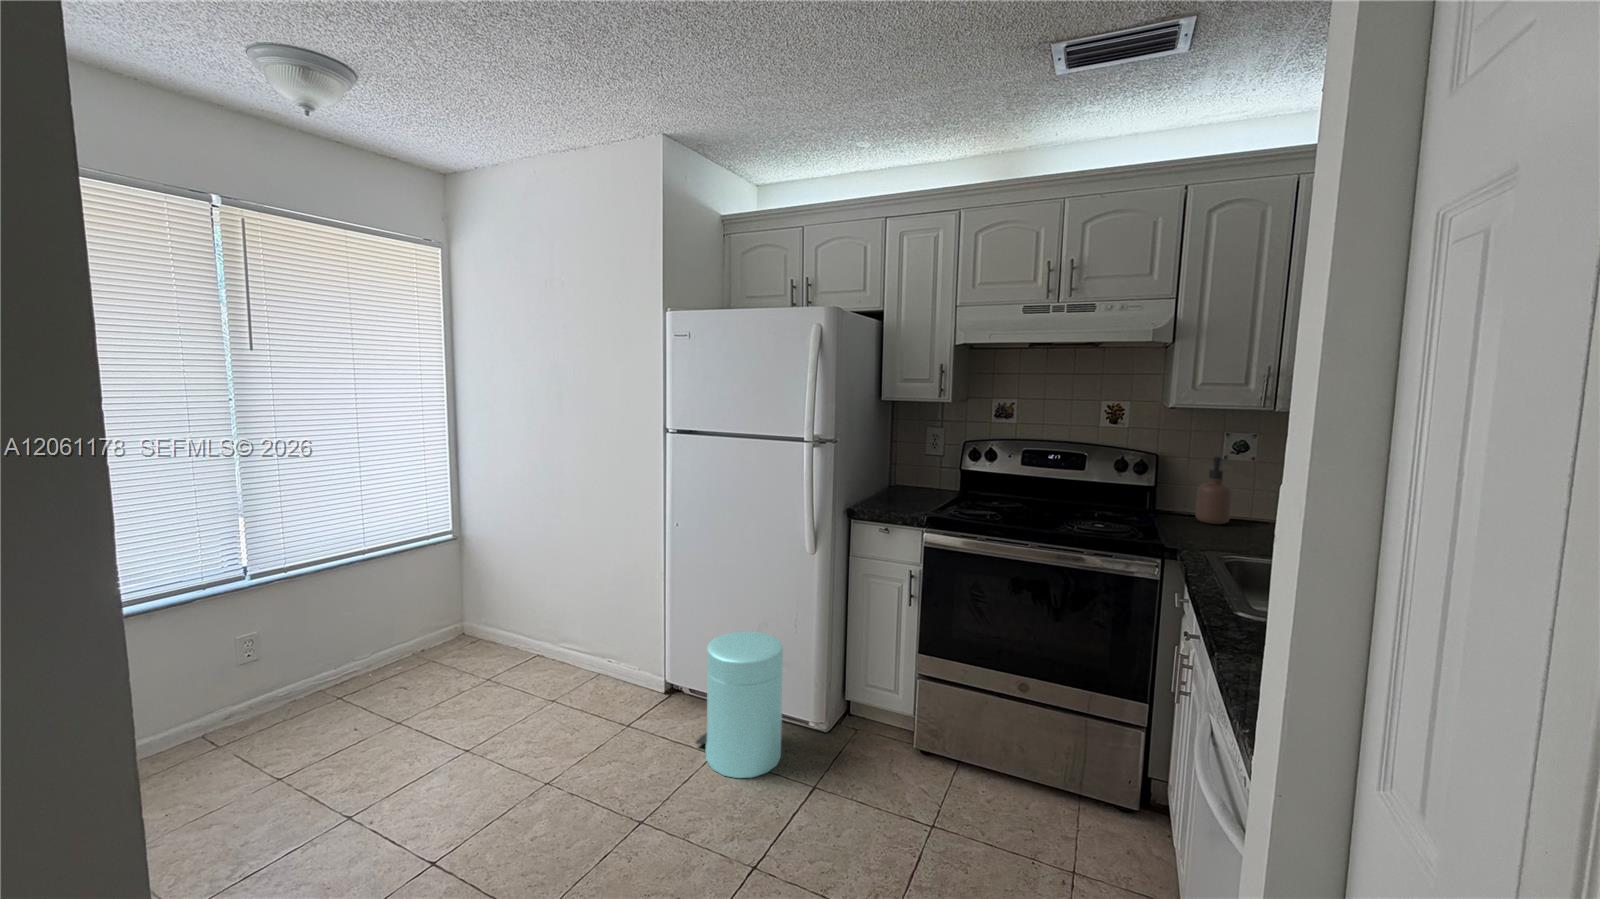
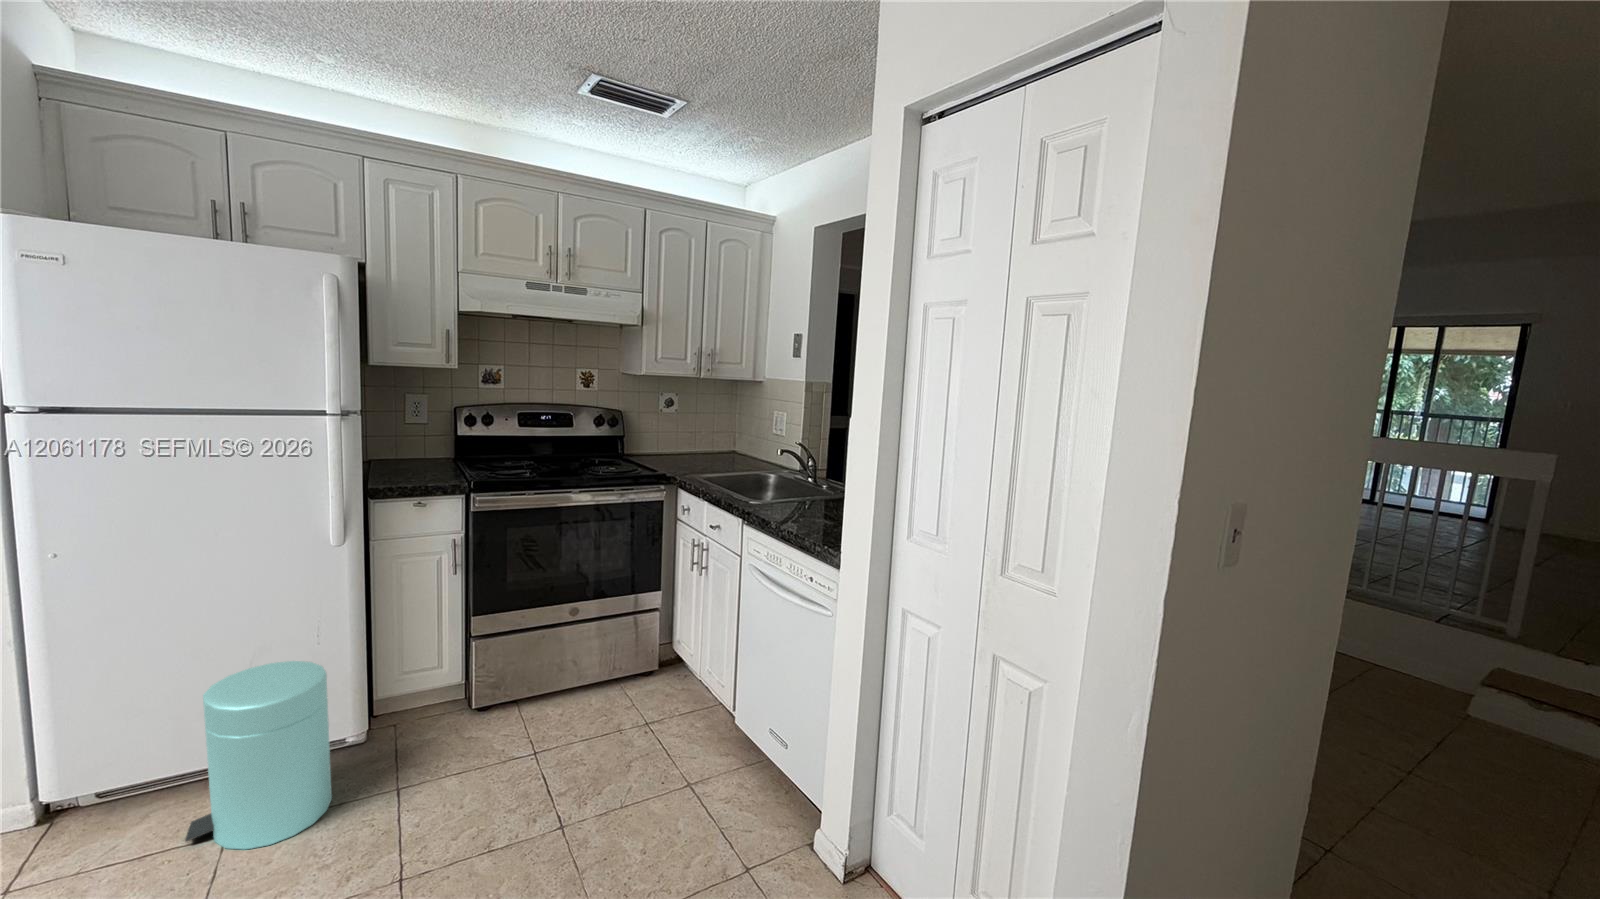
soap dispenser: present [1196,456,1232,524] -> none [652,409,673,458]

